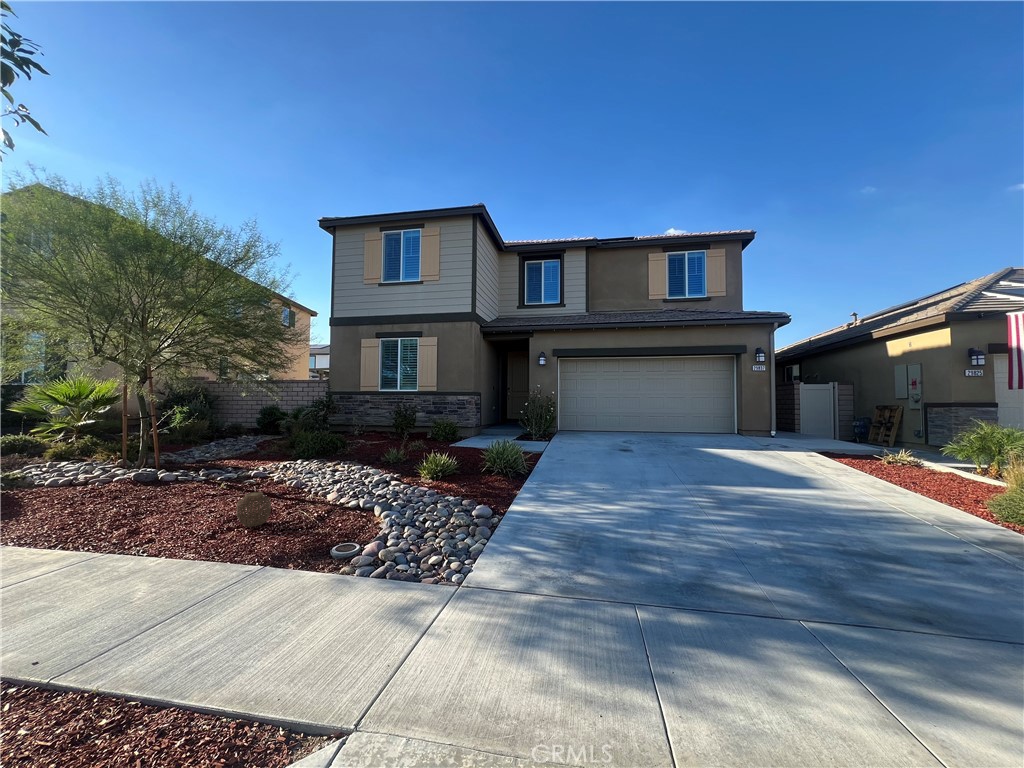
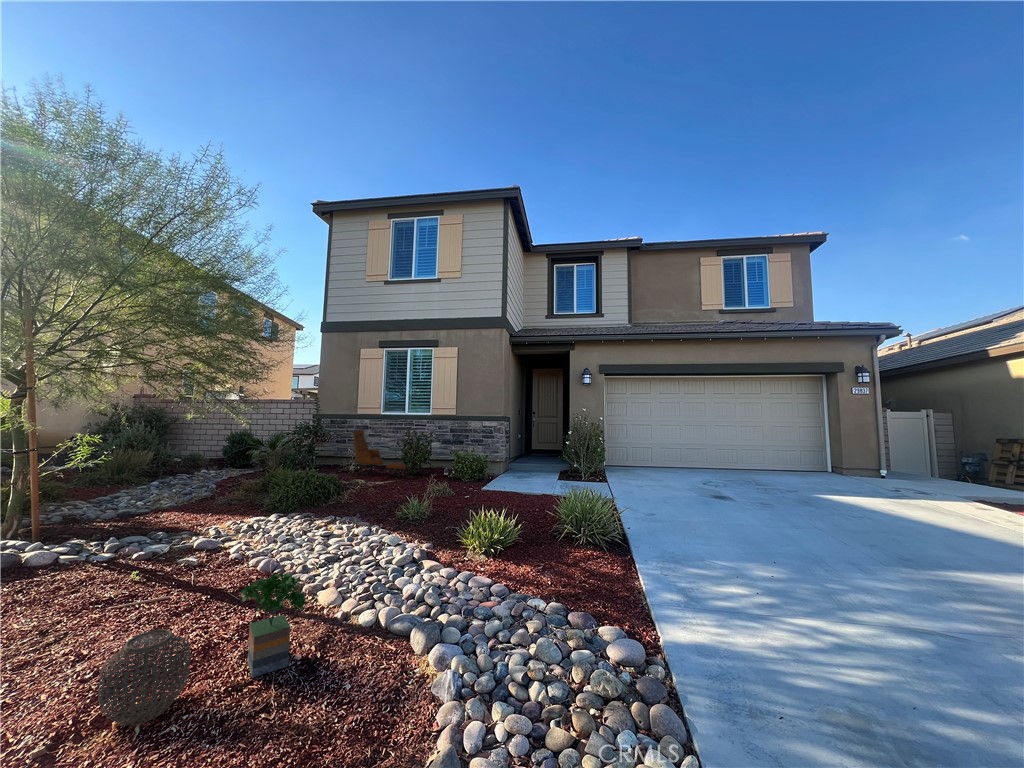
lounge chair: none [356,404,397,440] -> present [353,430,406,476]
potted tree: none [289,473,321,517] -> present [241,572,306,678]

